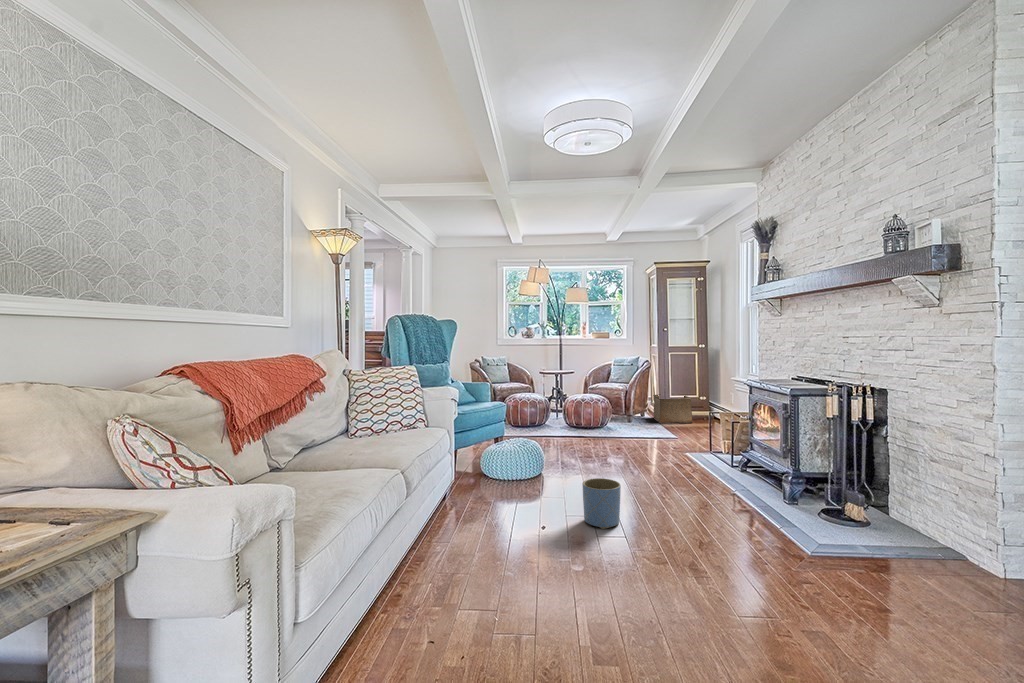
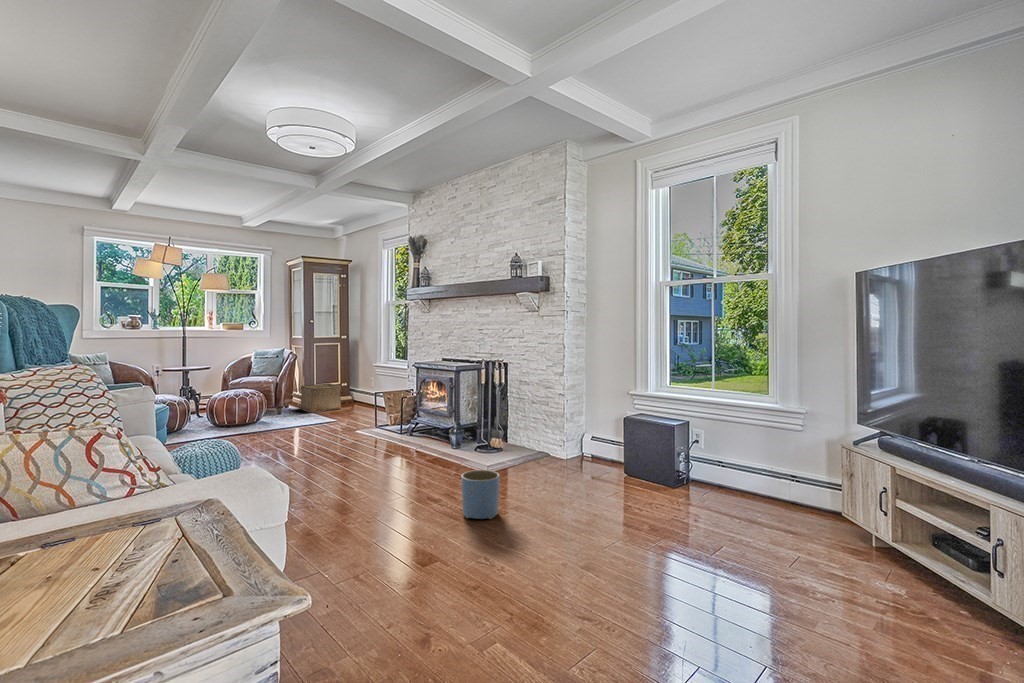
planter: present [582,478,621,529] -> present [461,470,500,519]

